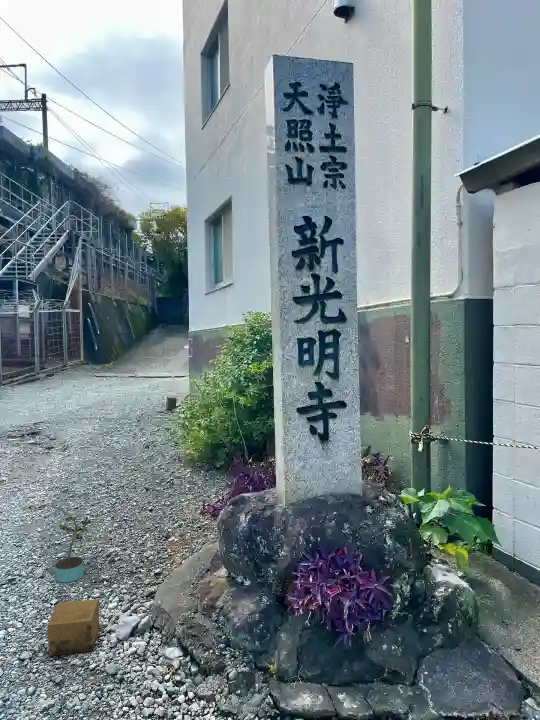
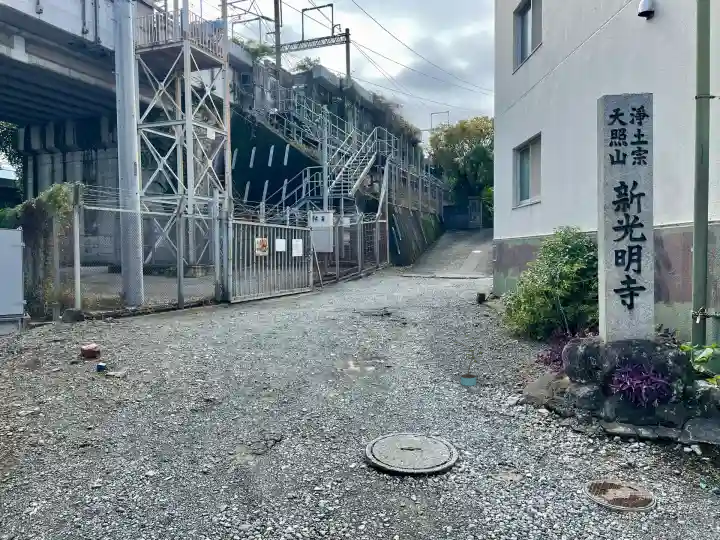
cardboard box: present [47,599,100,656] -> none [476,388,499,410]

